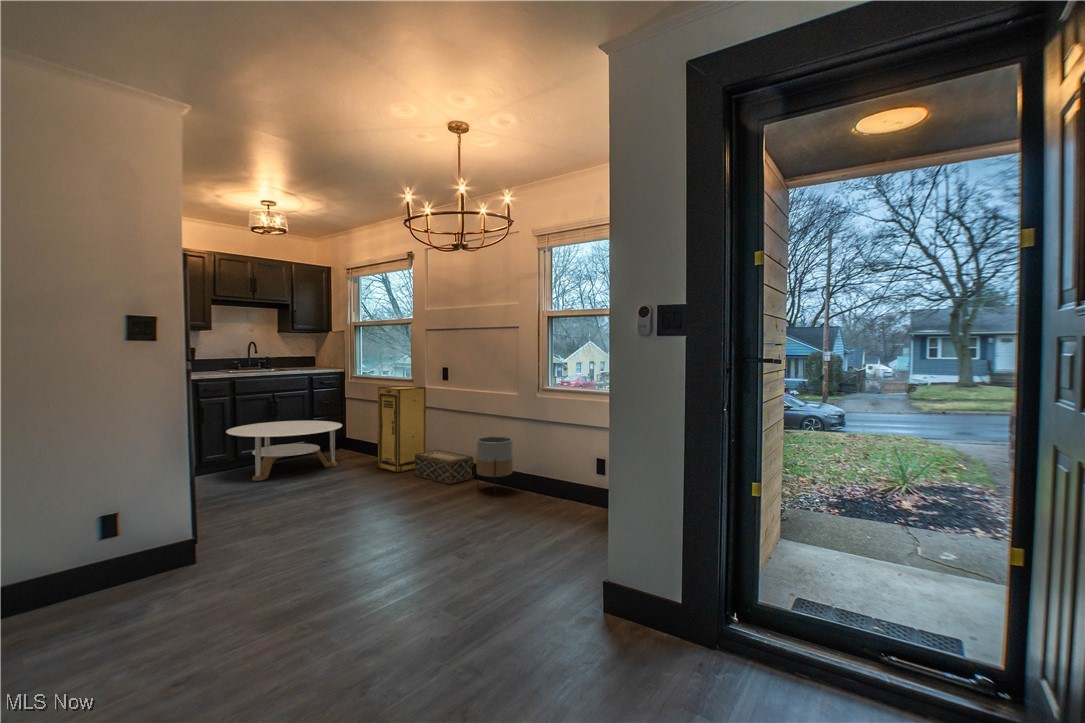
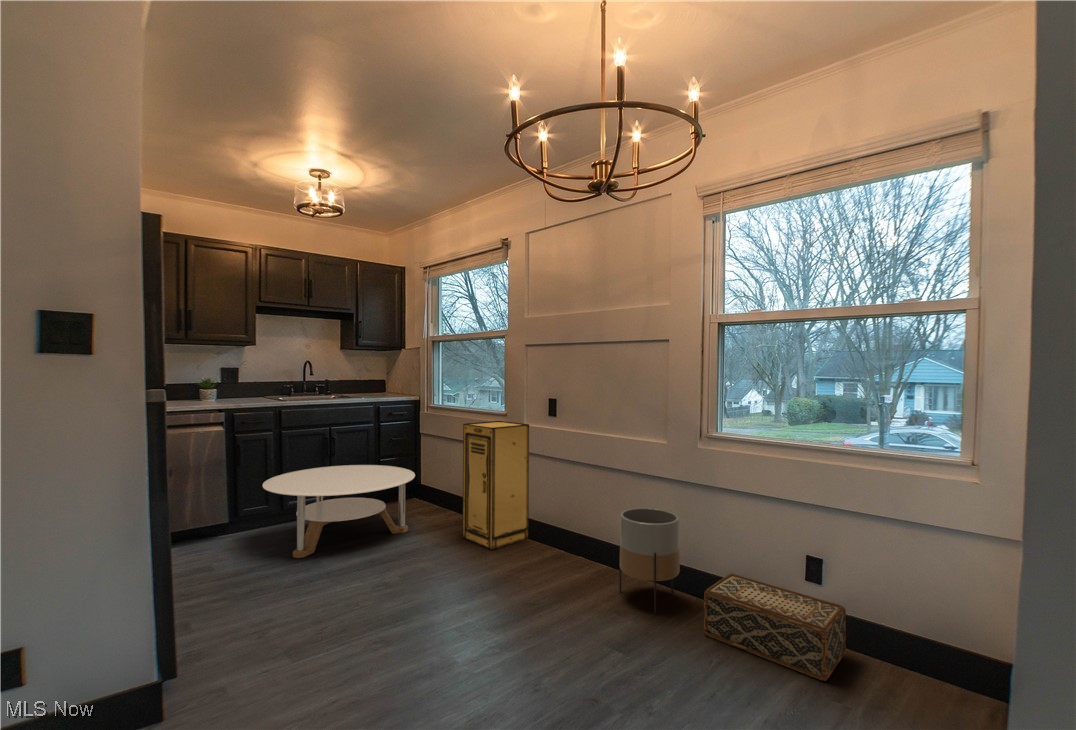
woven basket: present [415,450,473,484] -> present [704,573,846,681]

